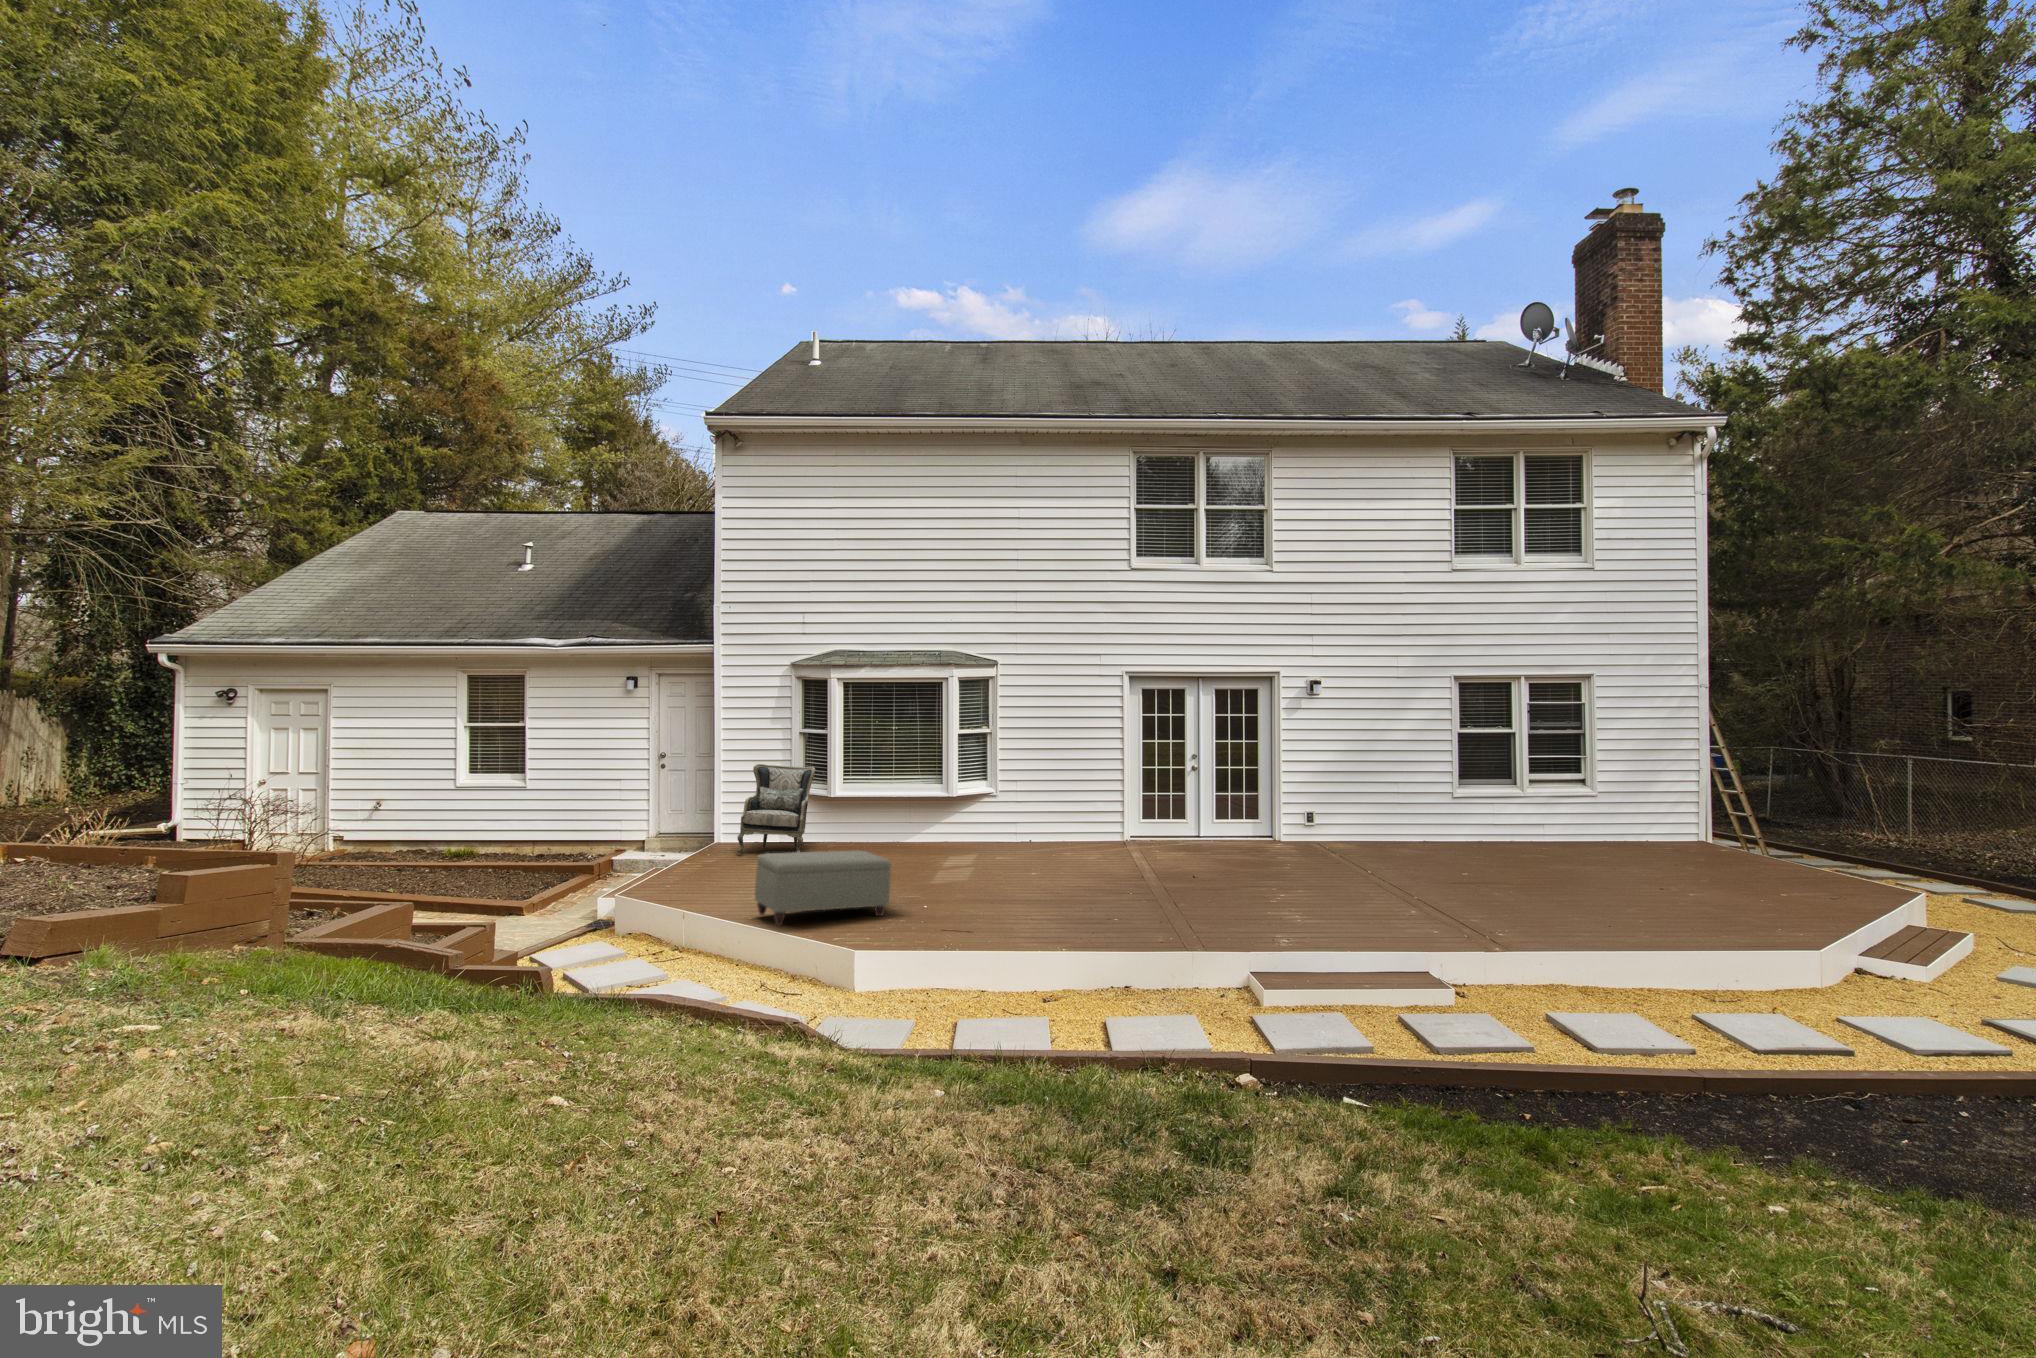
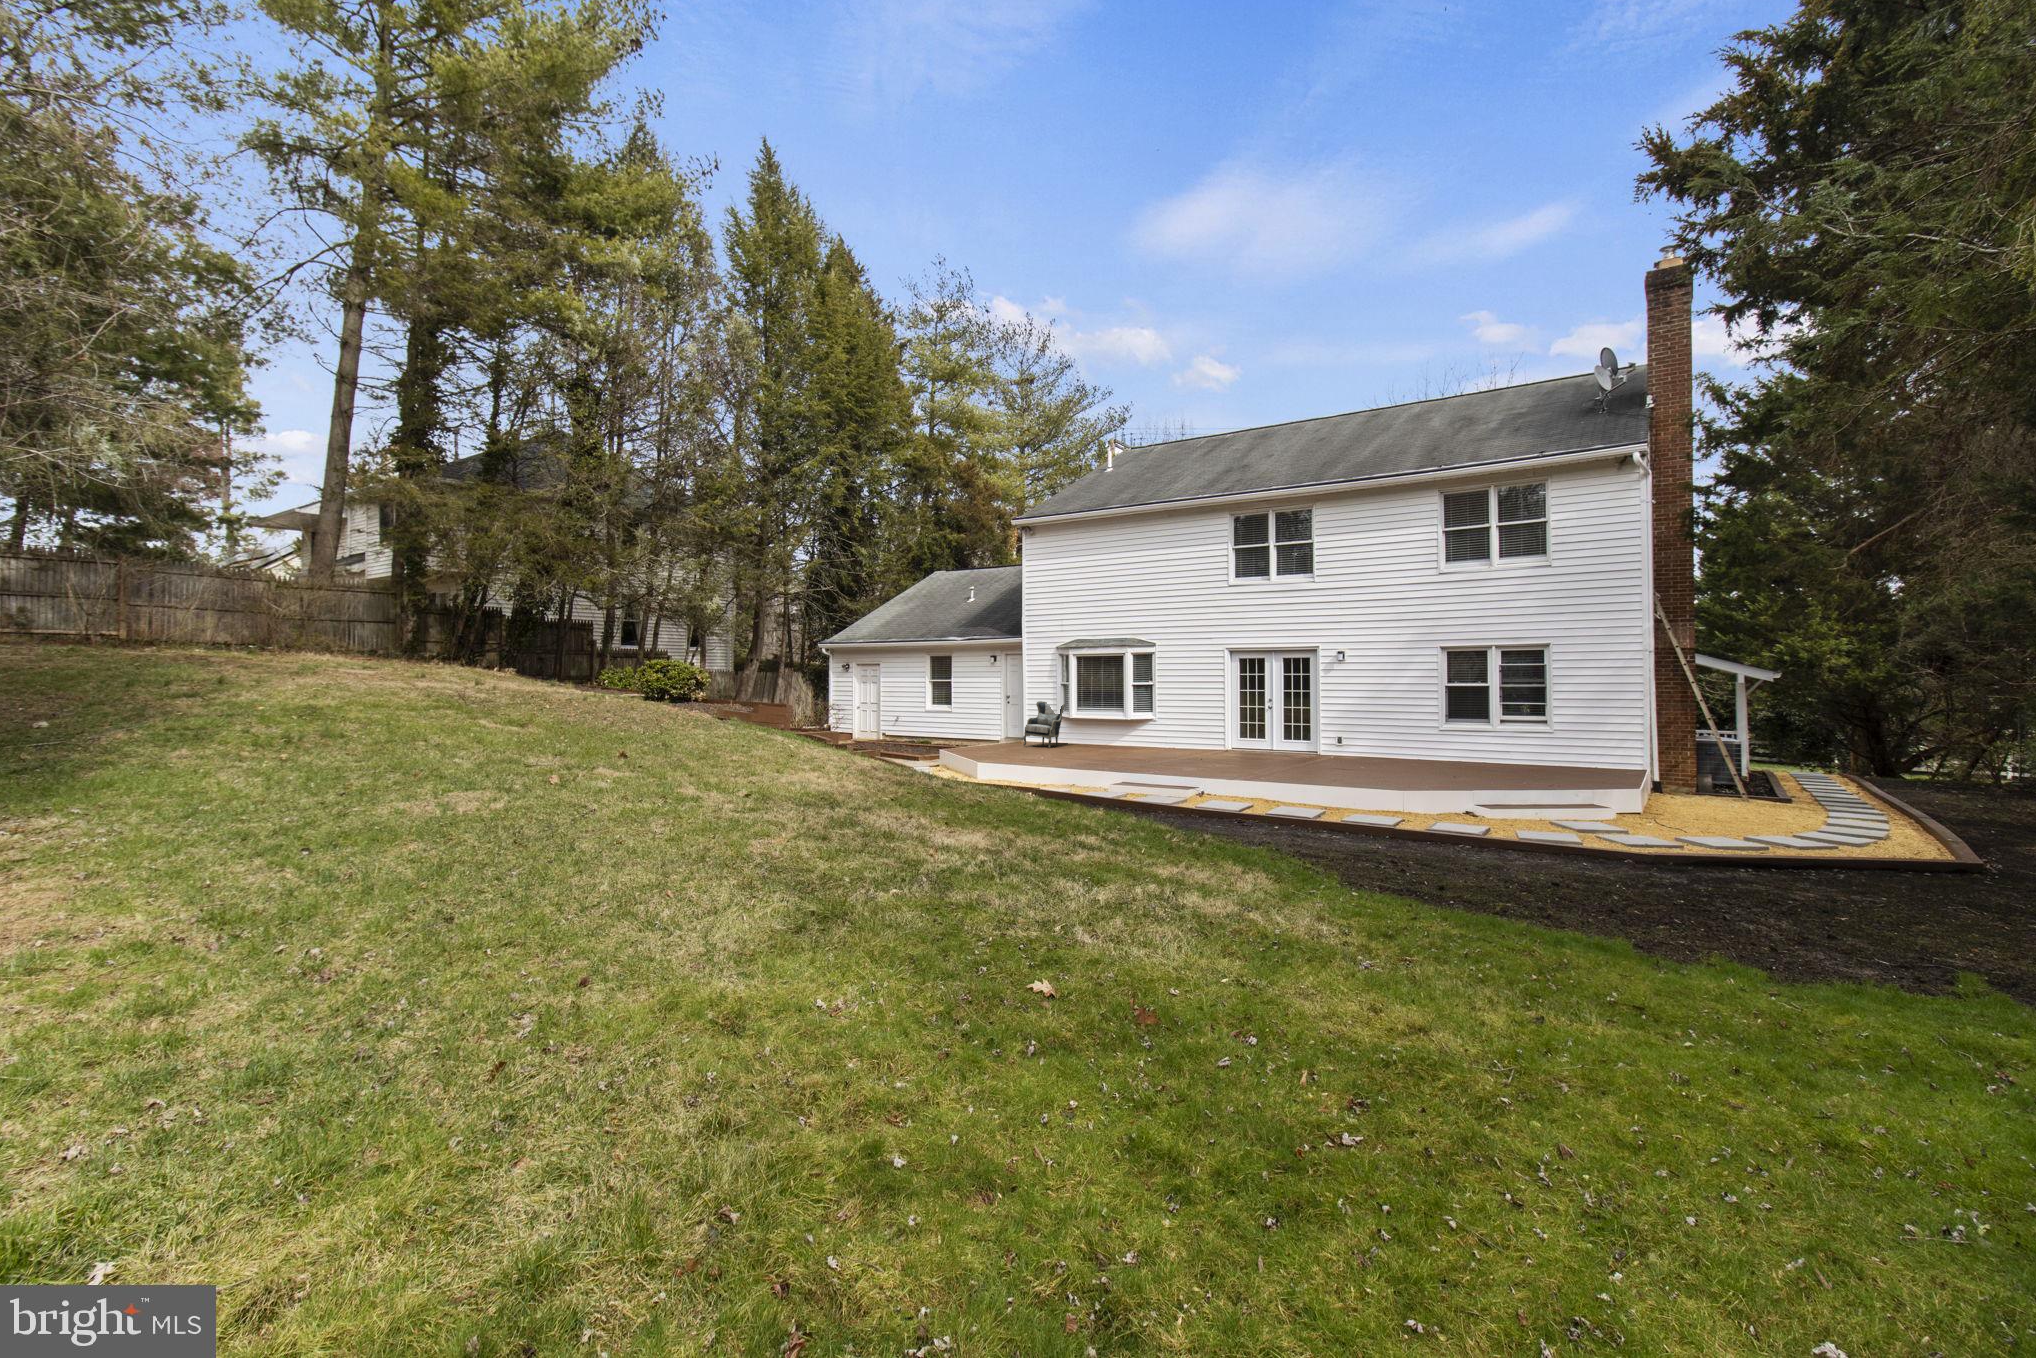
ottoman: present [755,851,891,926] -> none [973,735,1027,766]

